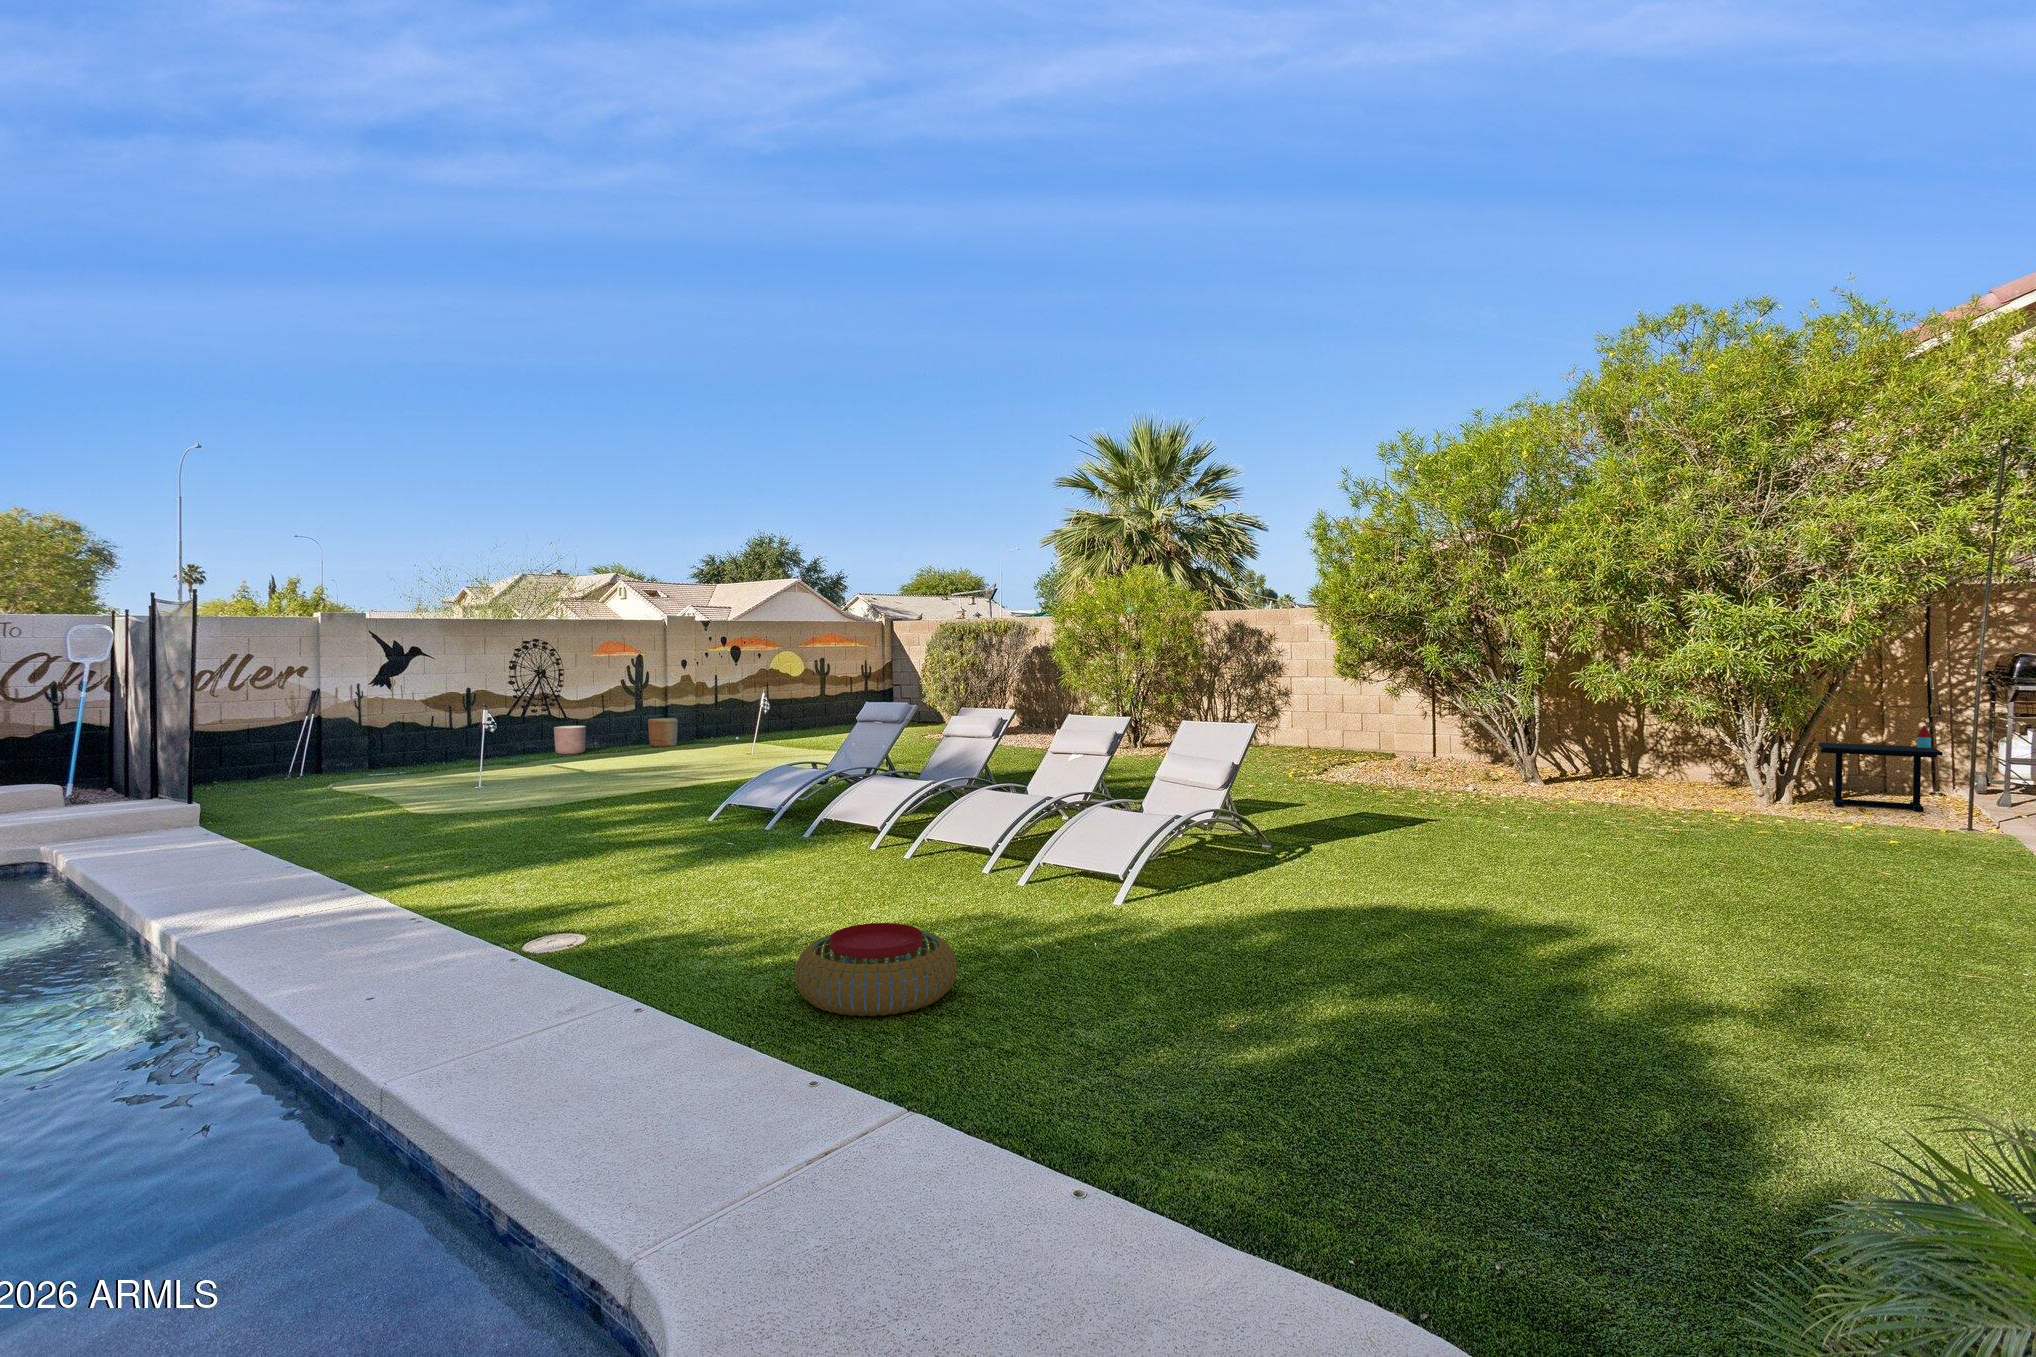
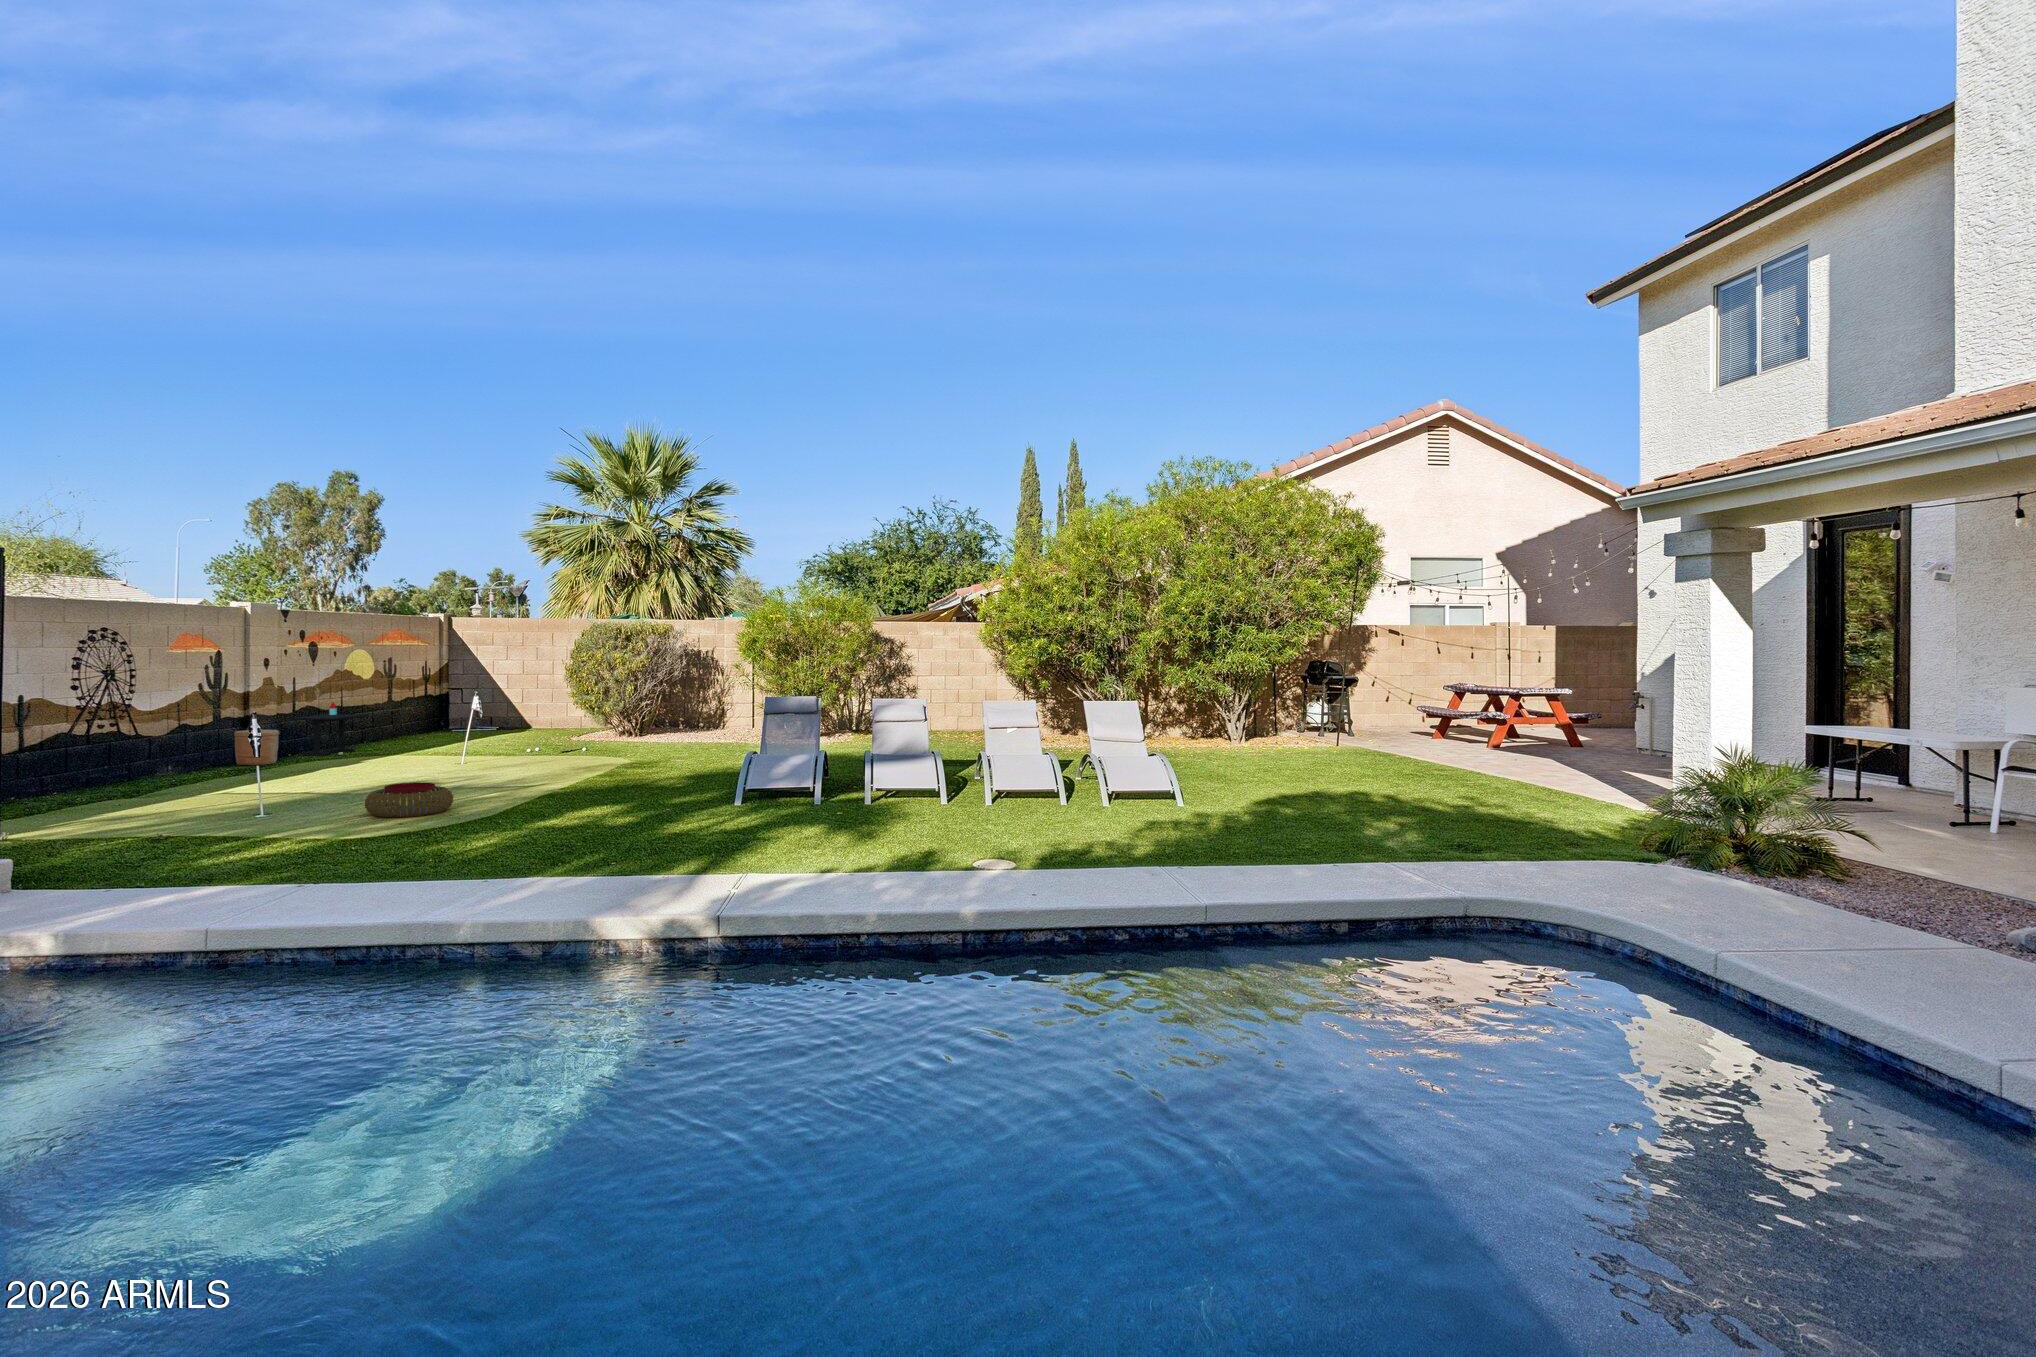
planter: present [554,726,586,754] -> none [133,743,185,781]
side table: present [1819,726,1943,812] -> present [290,702,368,756]
pouf: present [795,923,957,1016] -> present [365,782,453,817]

